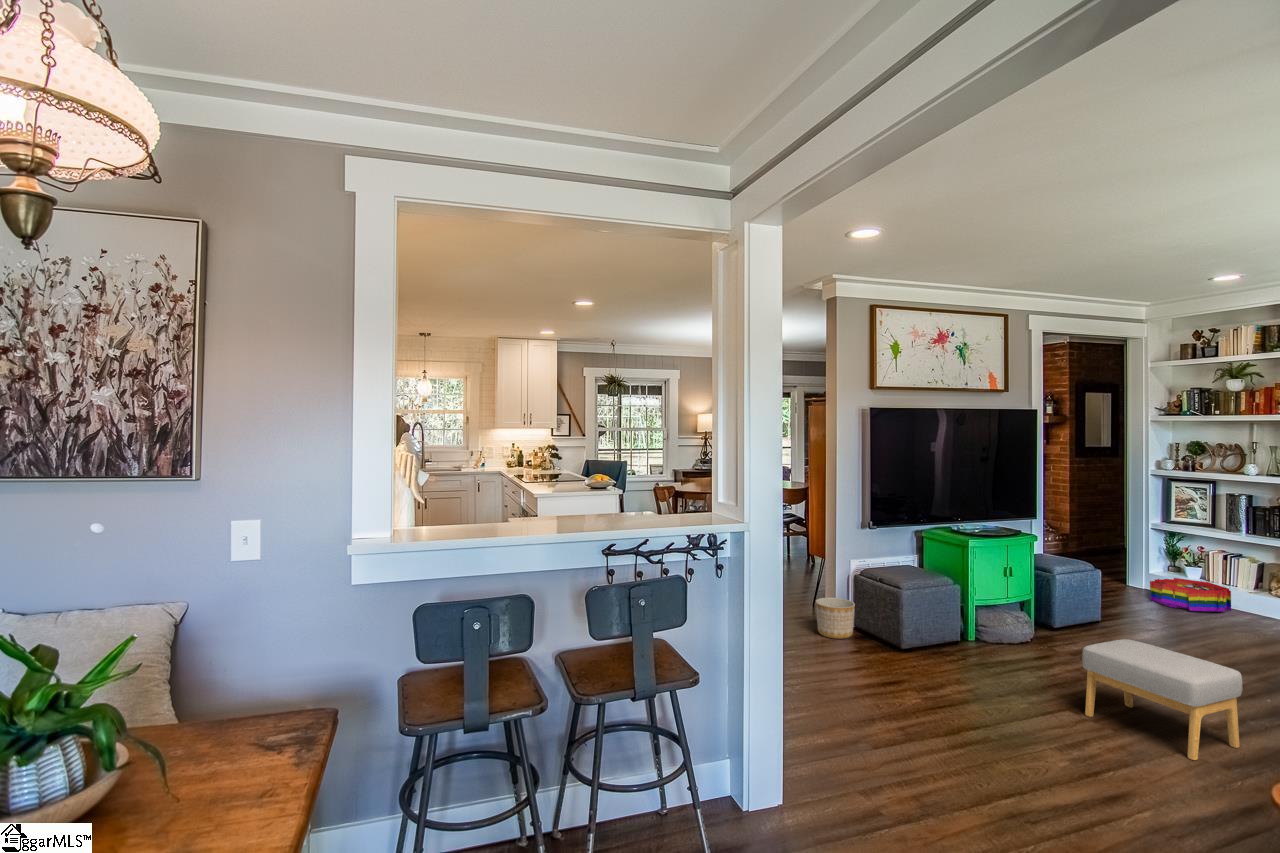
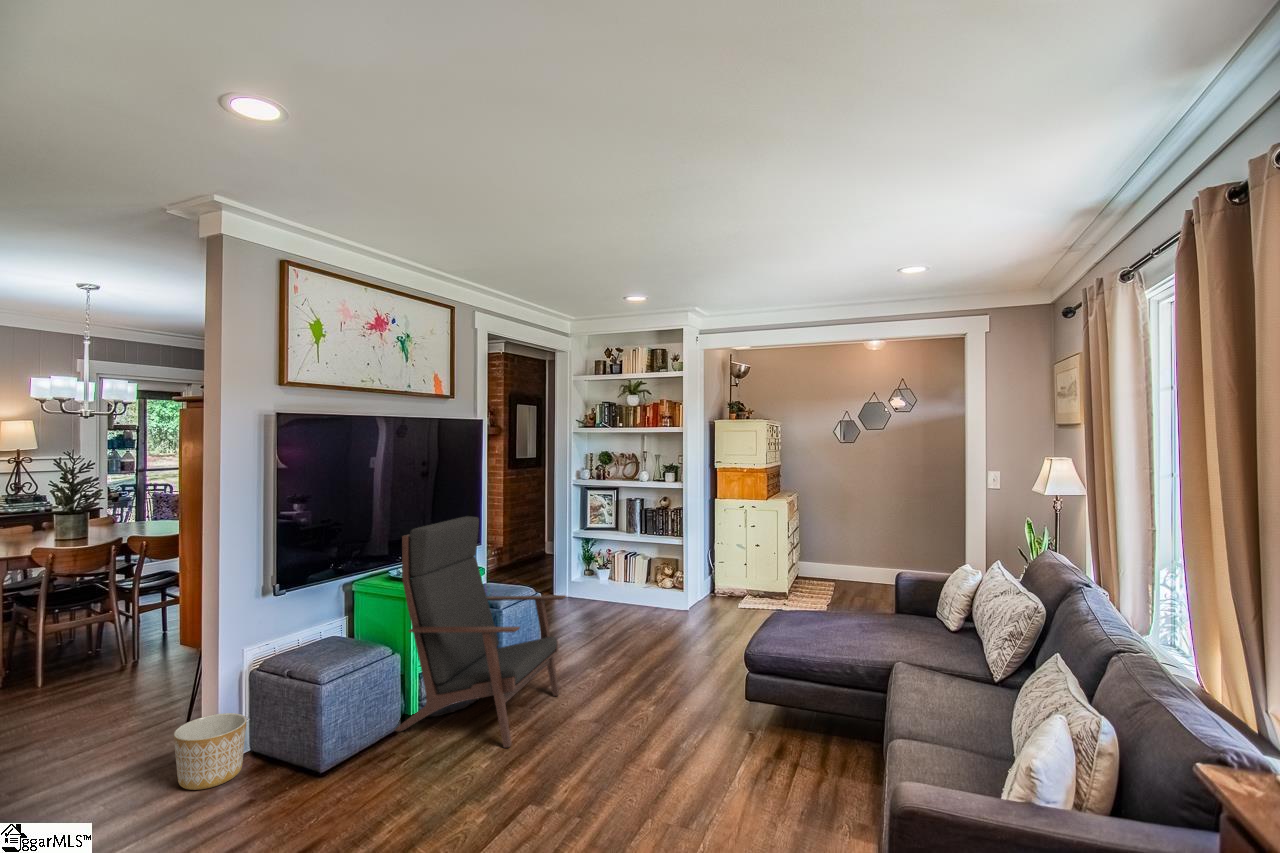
lounge chair: none [955,490,1119,675] -> present [395,517,566,748]
storage bin: present [1150,578,1231,612] -> none [574,582,632,614]
footstool: present [1082,639,1242,760] -> none [551,688,690,826]

